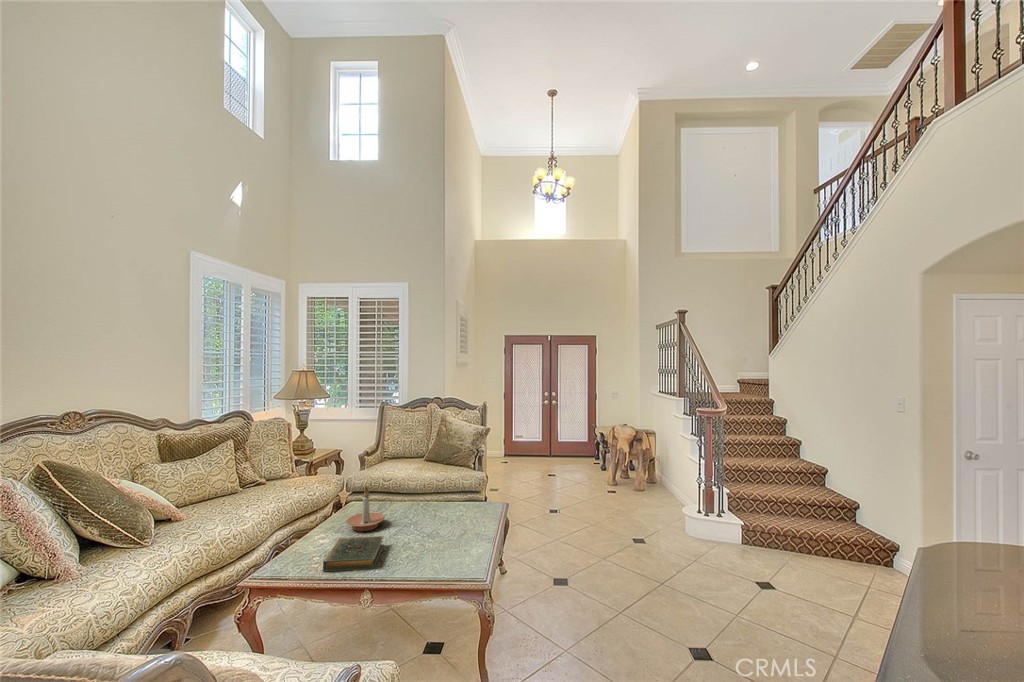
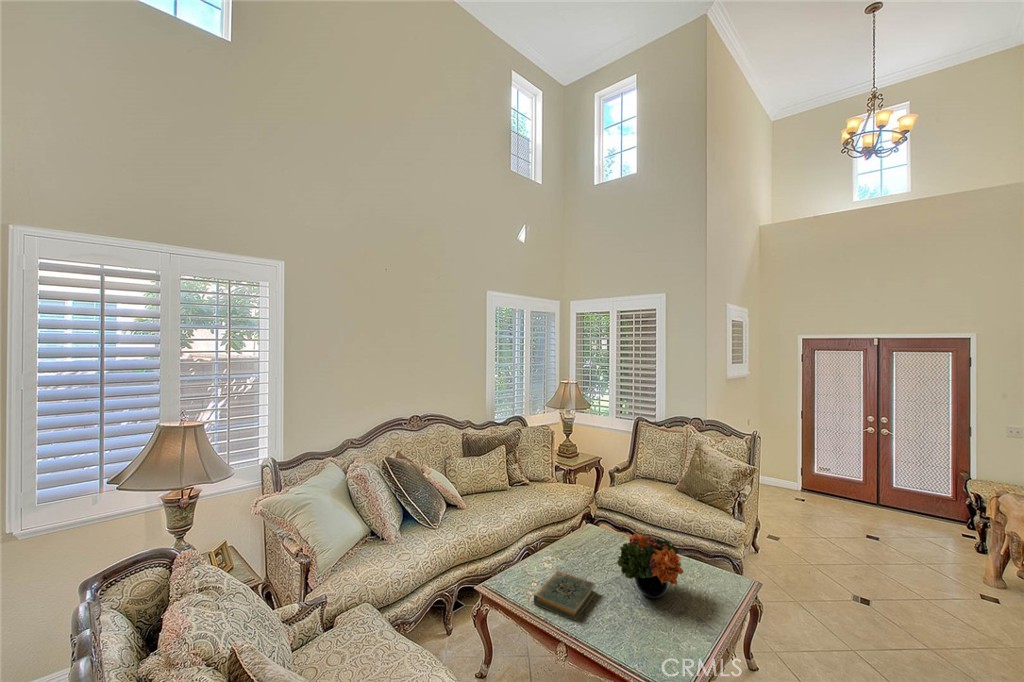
flower arrangement: none [403,479,462,534] -> present [617,534,684,598]
candle holder: present [346,486,385,531] -> none [572,522,608,566]

